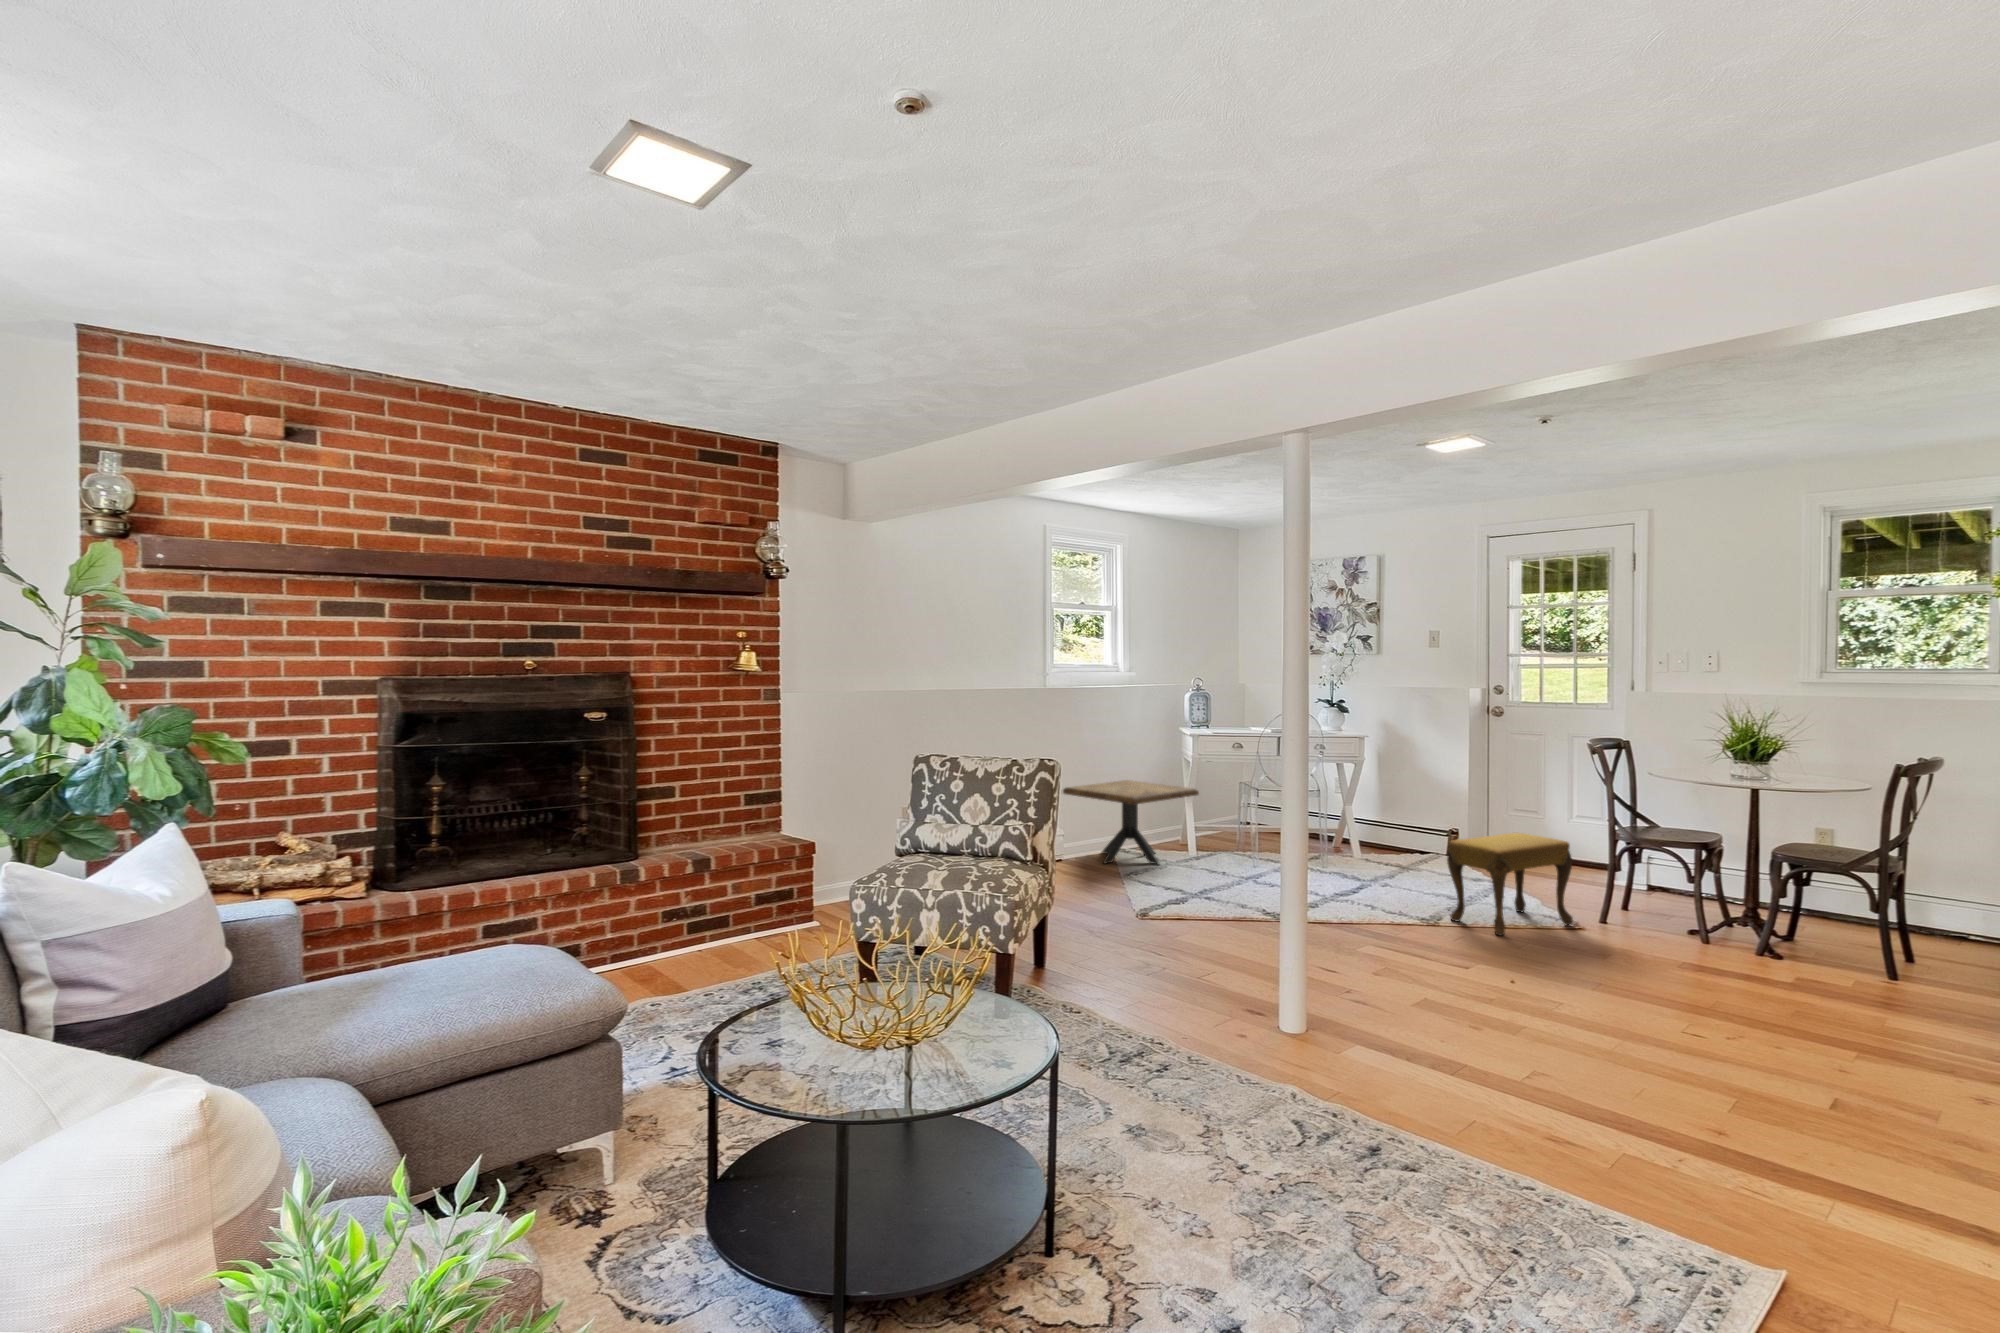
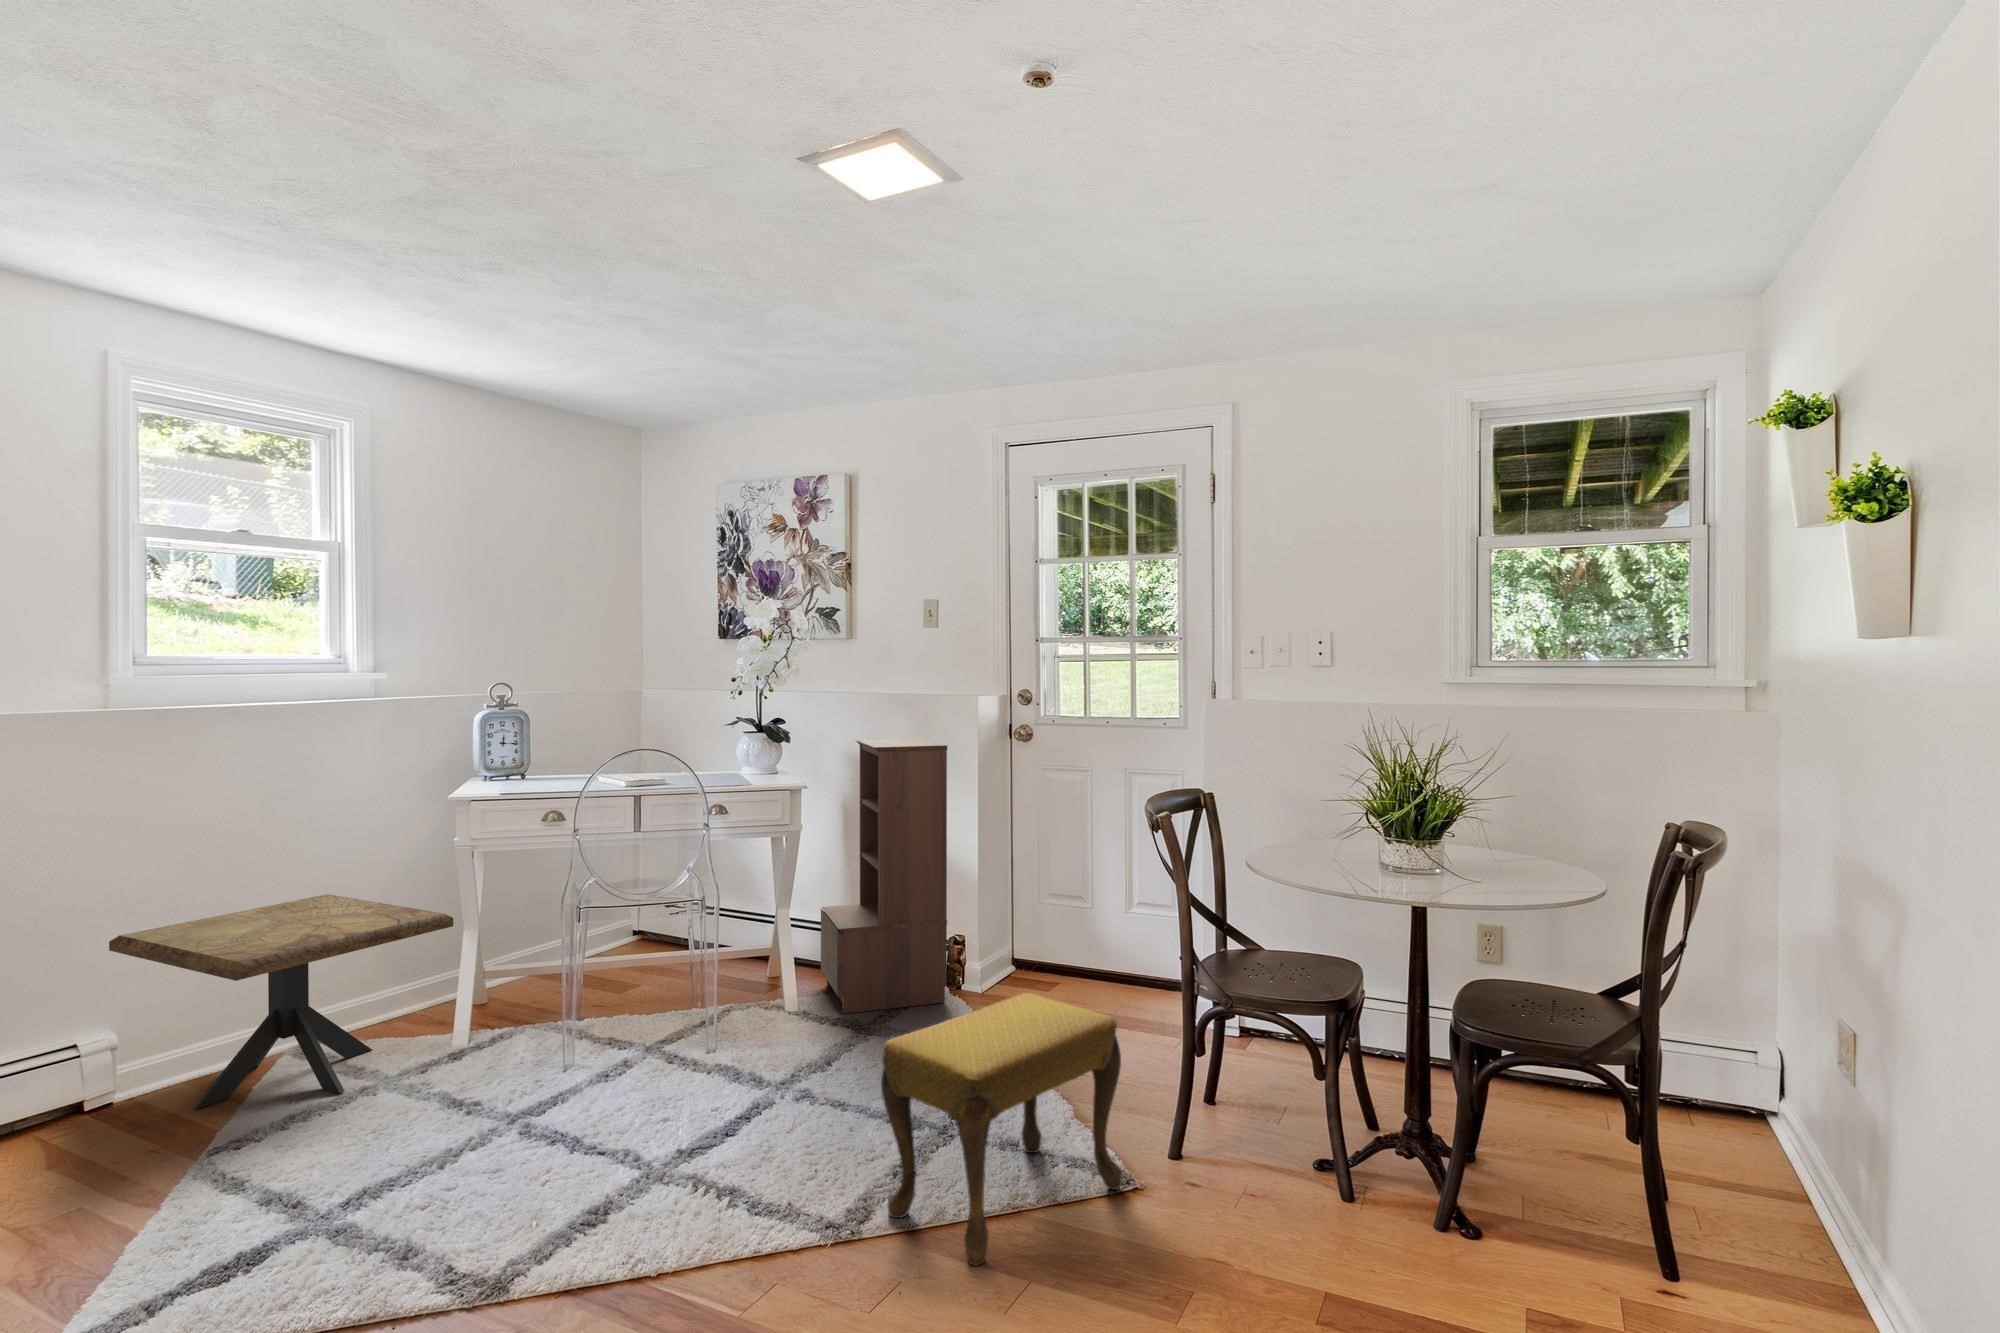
bookshelf: none [1371,712,1453,862] -> present [821,738,947,1013]

